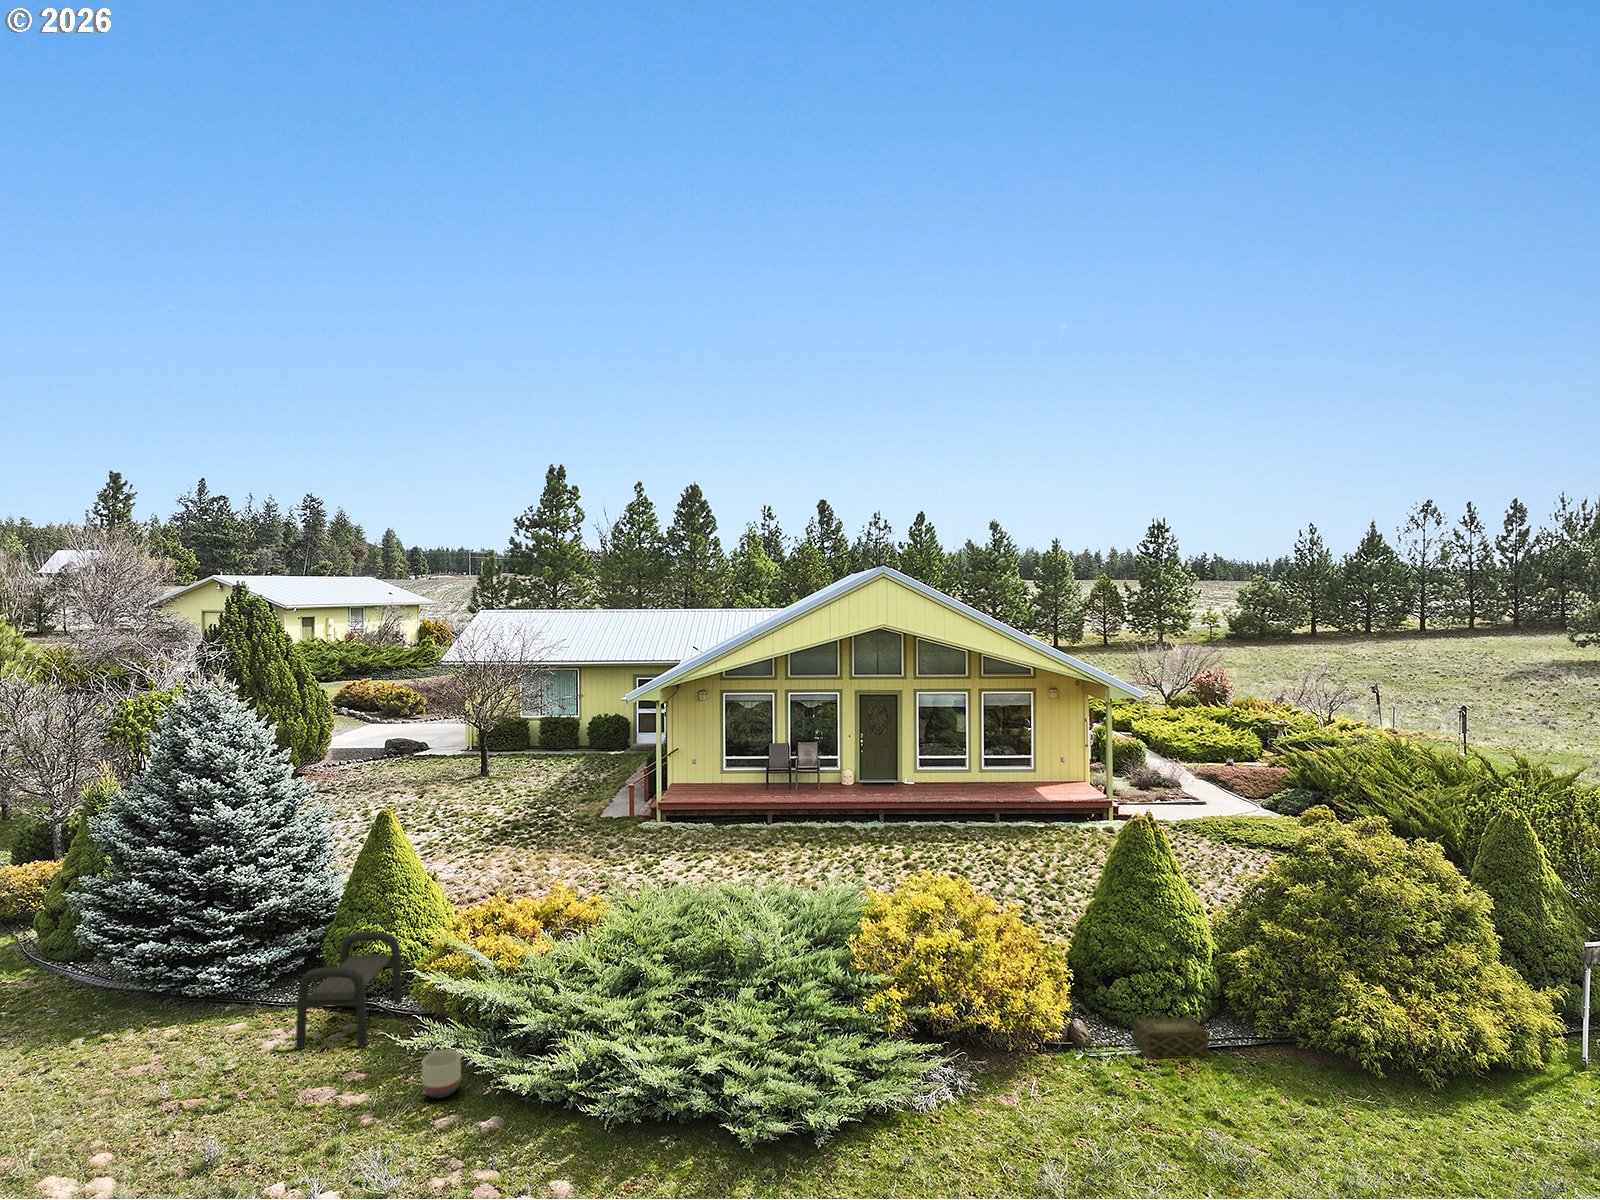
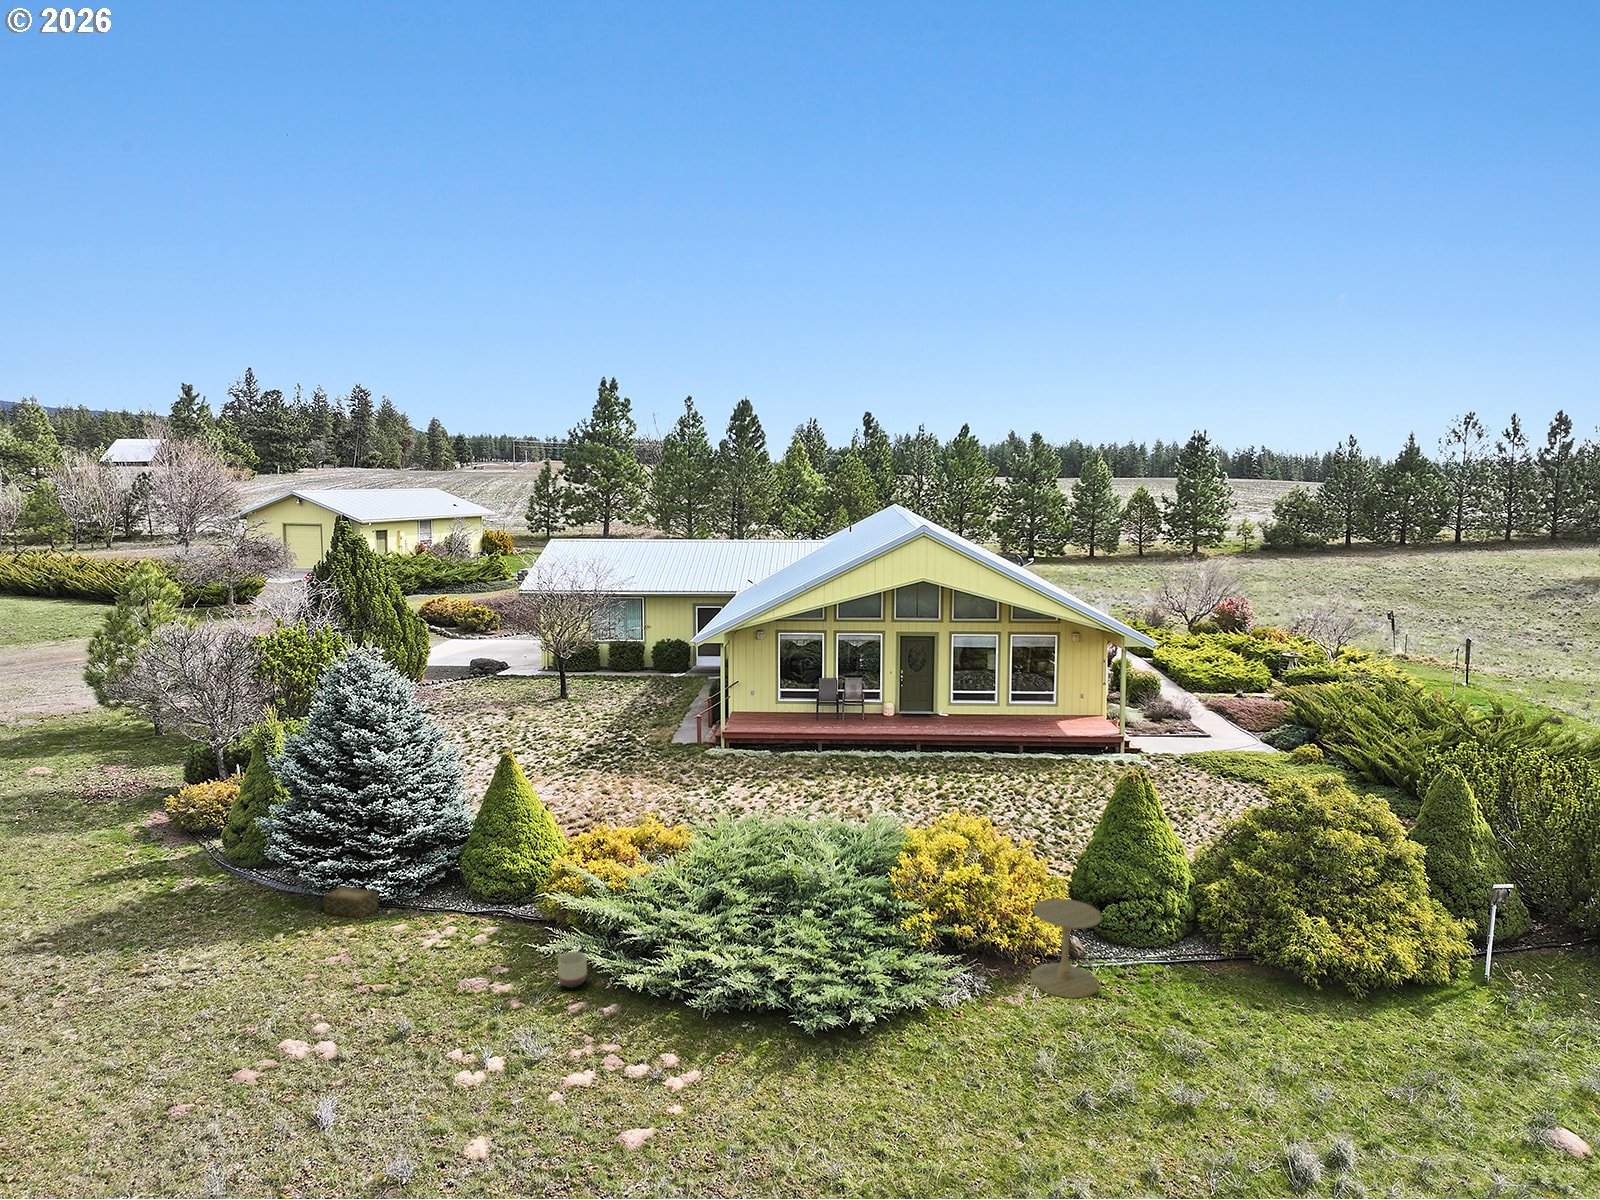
bench: present [295,932,402,1049] -> none [454,855,529,947]
pedestal table: none [1028,968,1114,1095] -> present [1030,898,1102,998]
woven basket: present [1133,1017,1208,1059] -> present [324,886,378,918]

